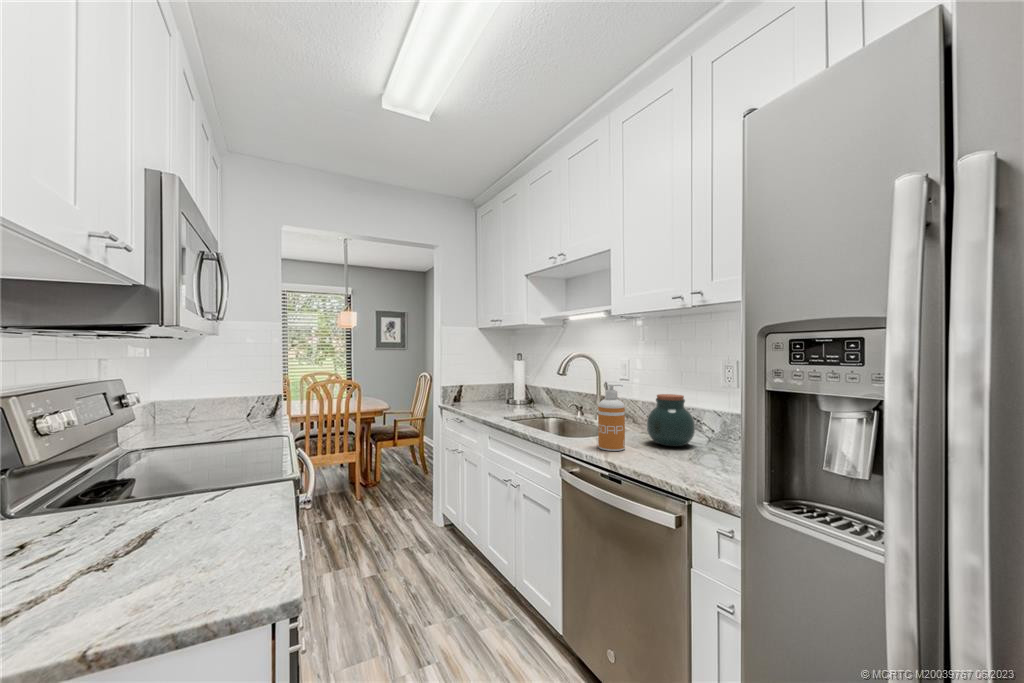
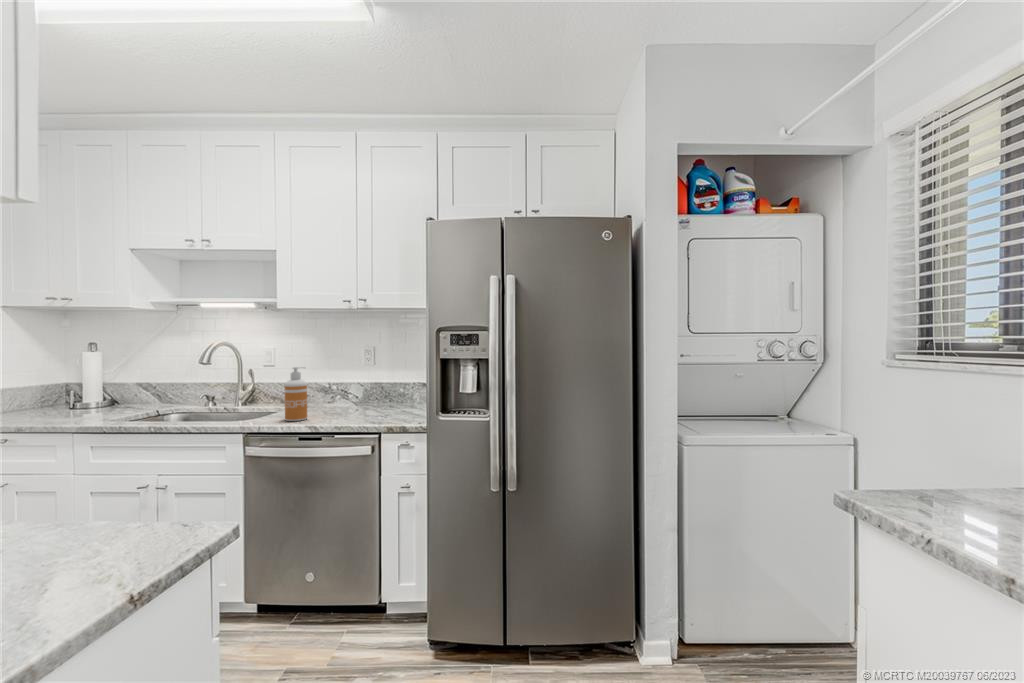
jar: present [647,394,695,446] -> none [315,373,352,412]

